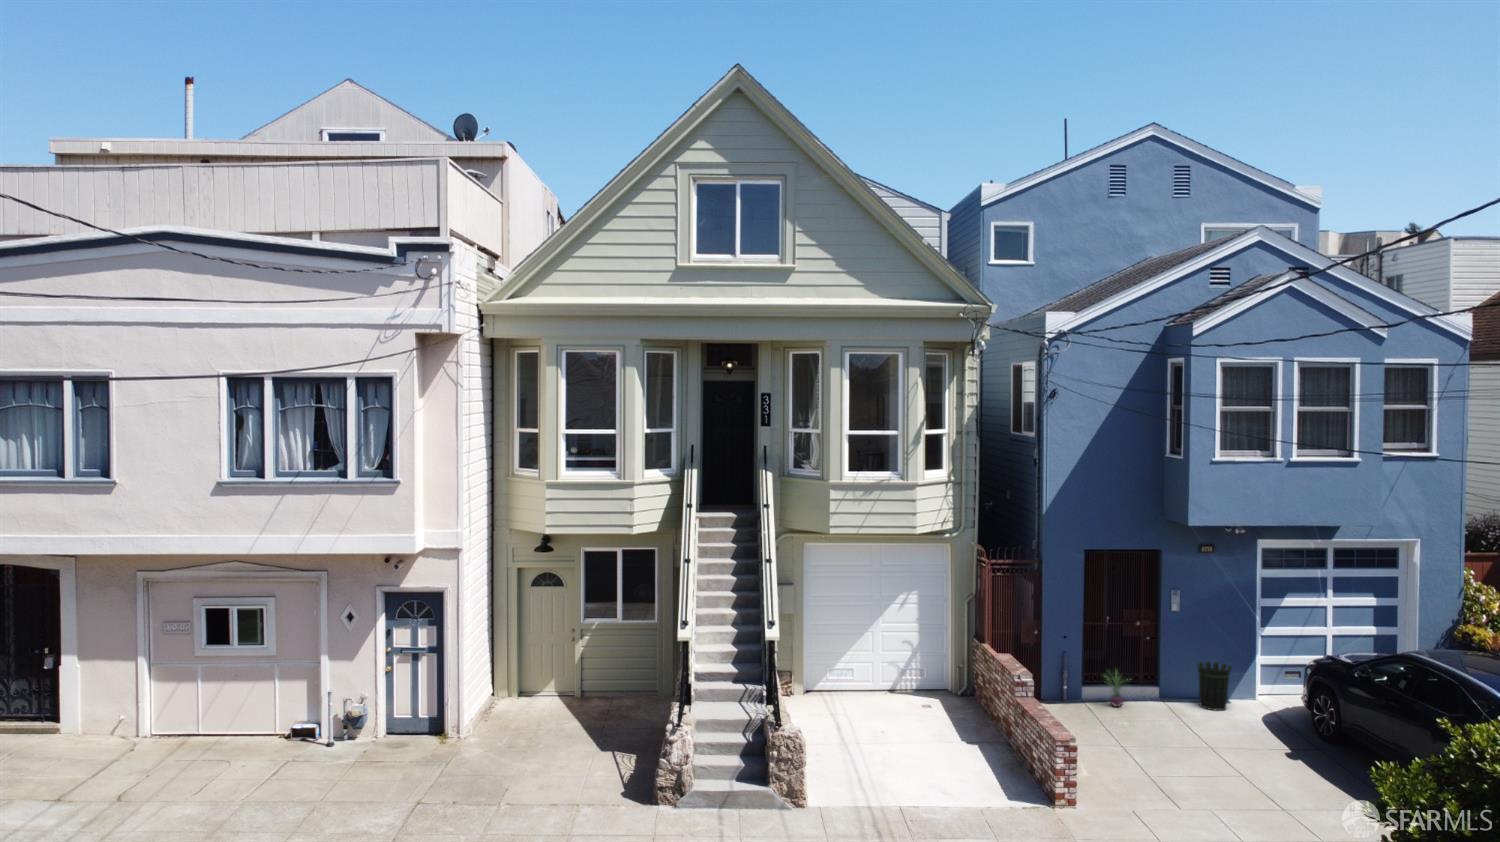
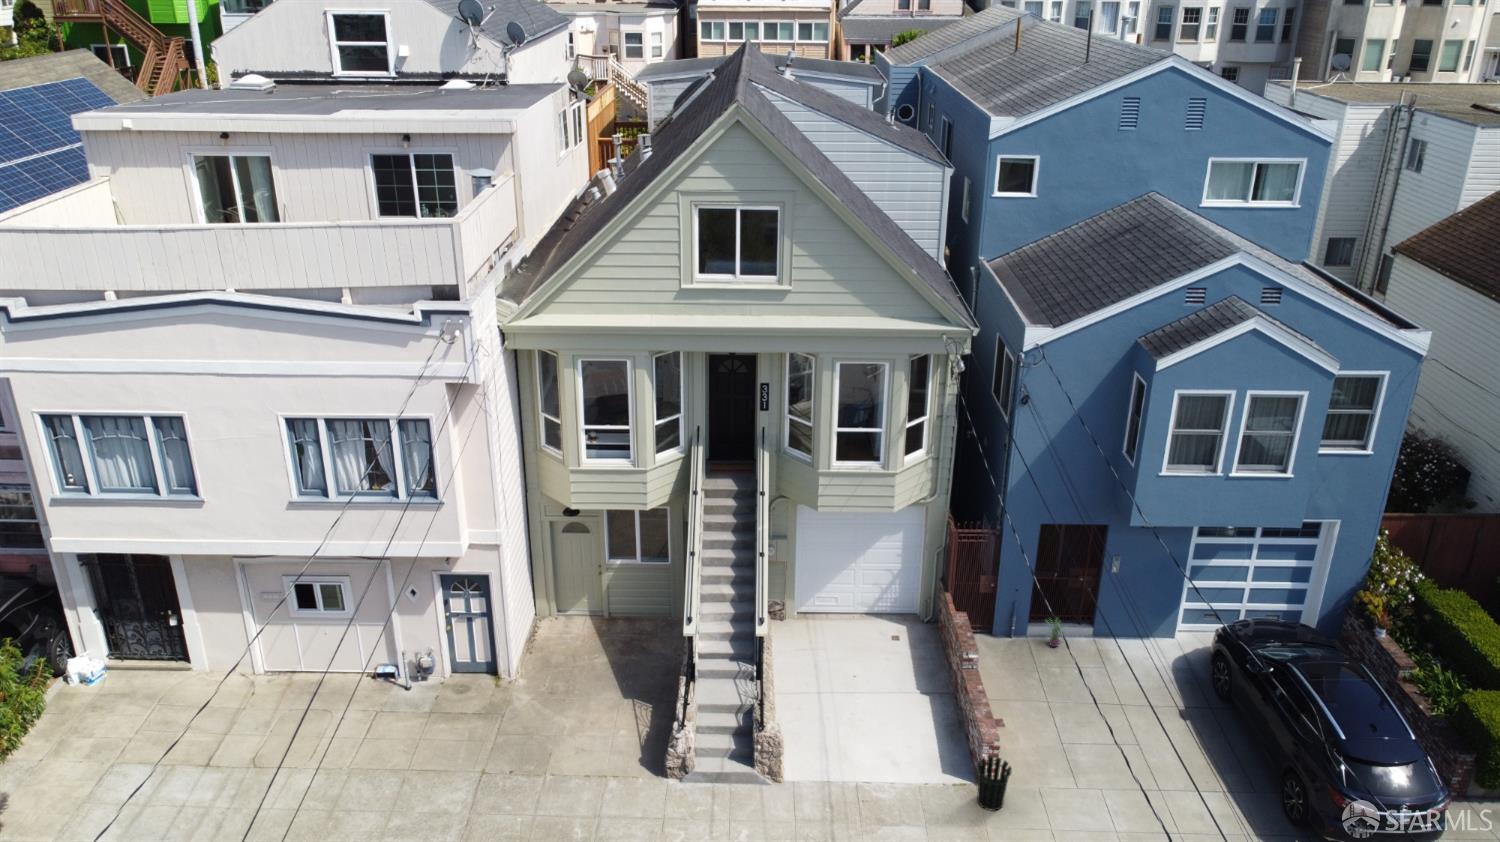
waste bin: present [1197,661,1232,710] -> present [977,756,1012,811]

